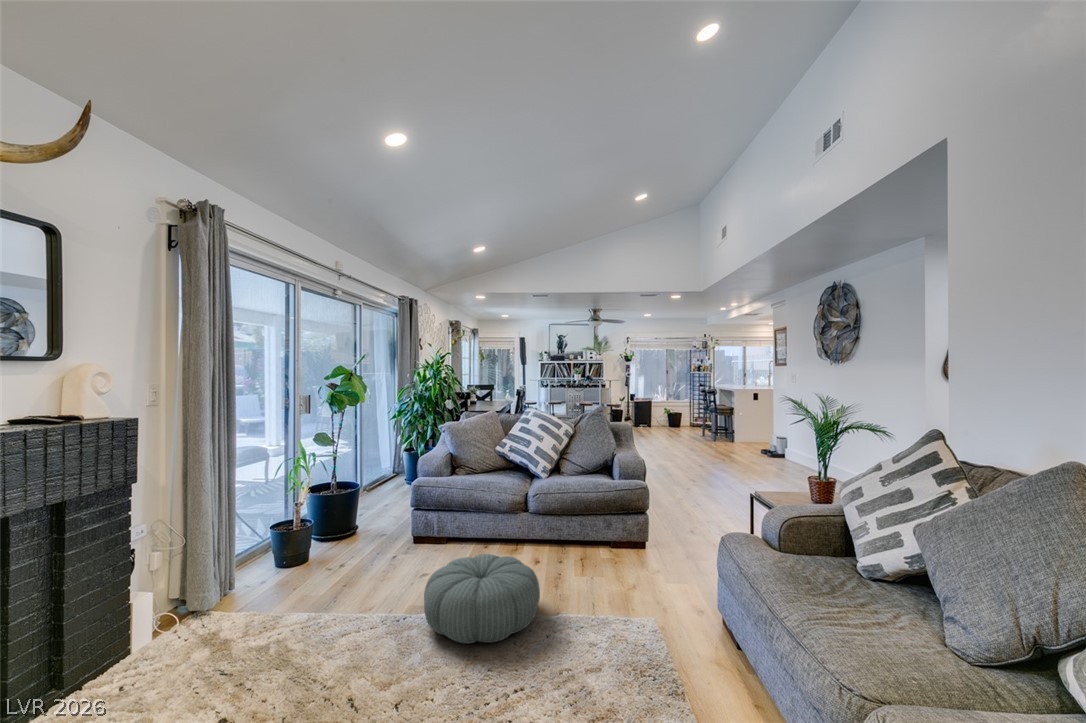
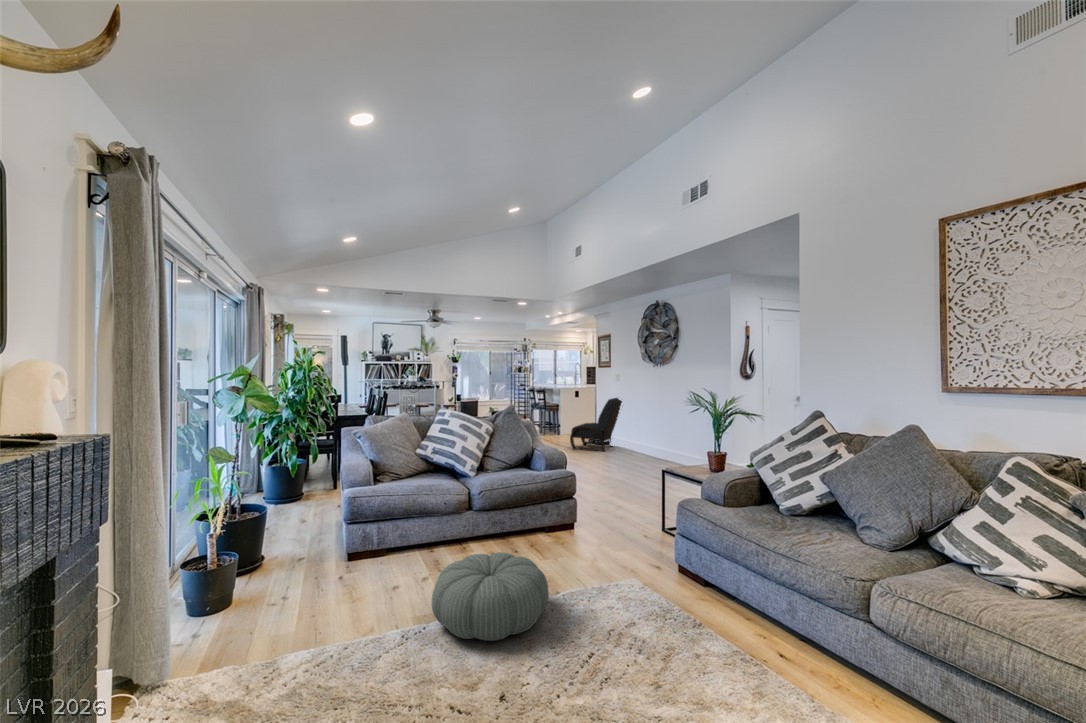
lounge chair: none [731,402,802,465] -> present [570,398,622,452]

